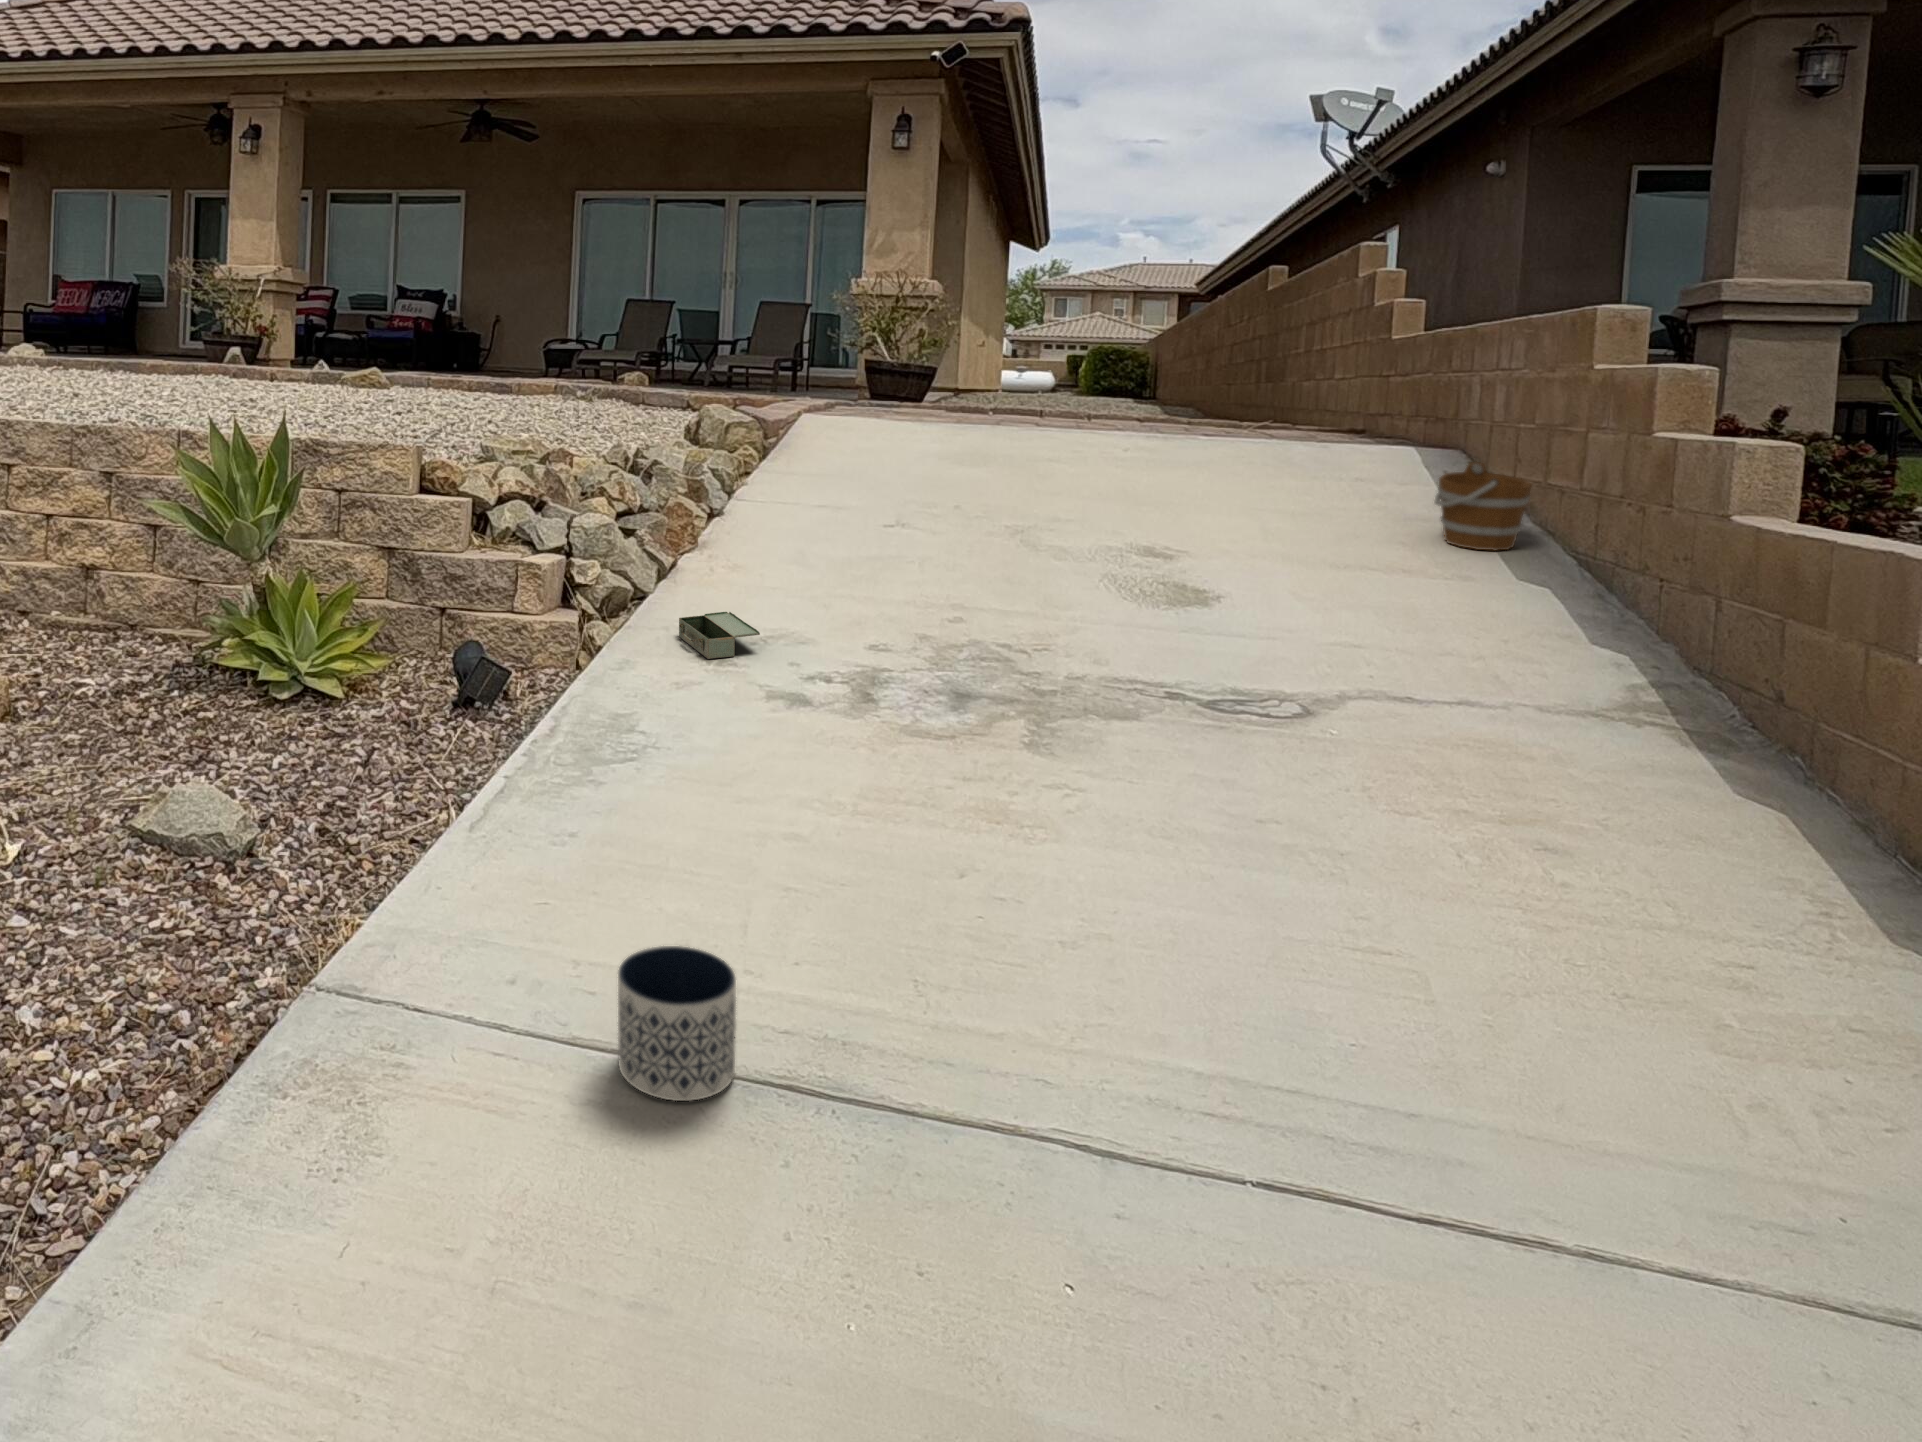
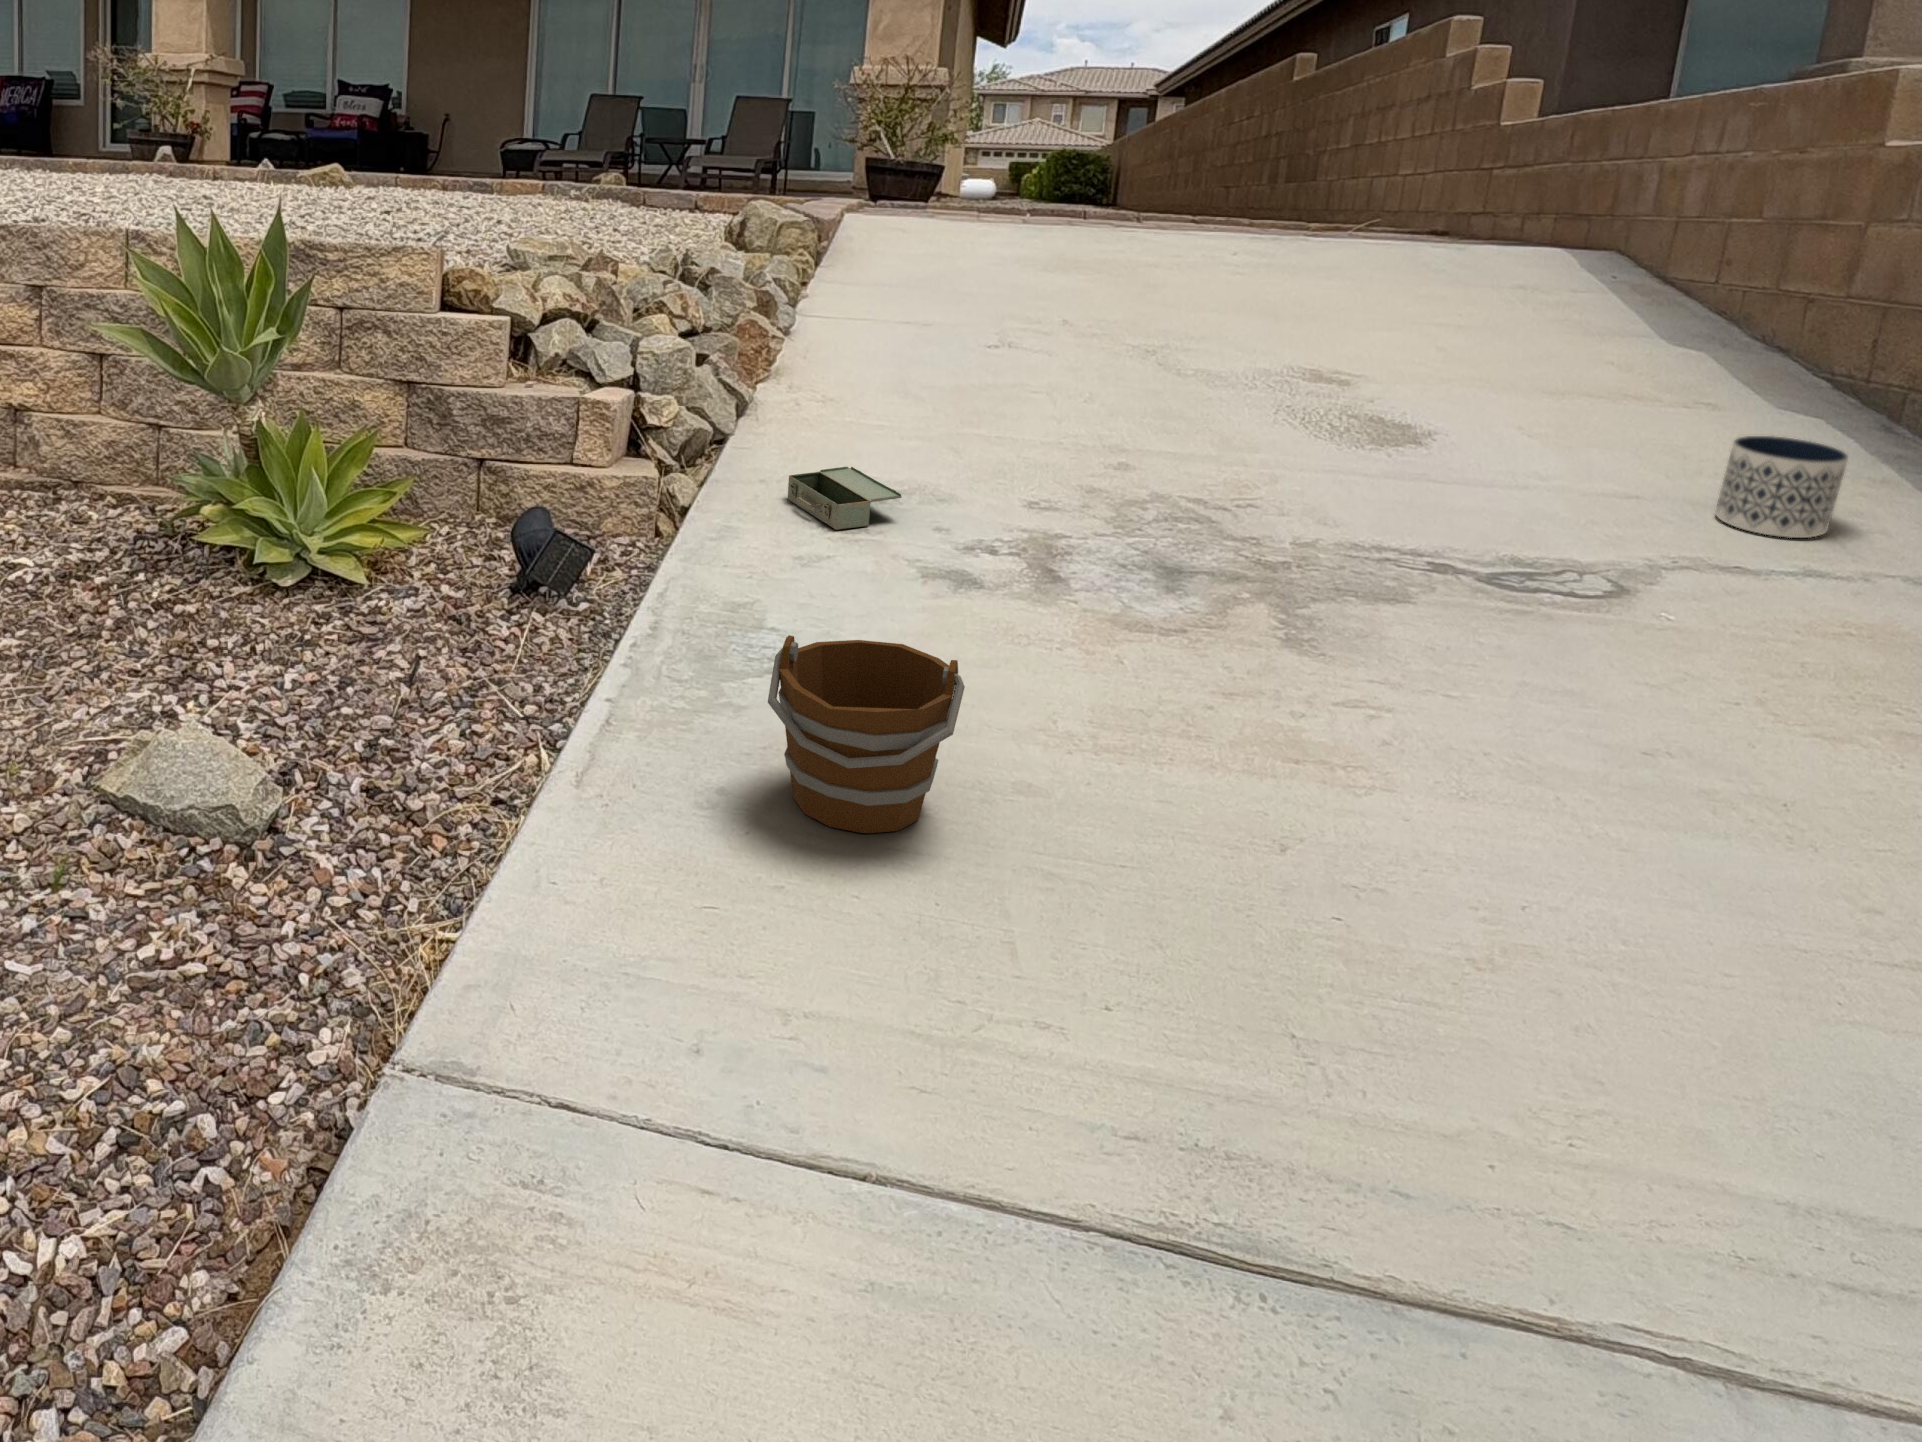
bucket: present [1435,462,1532,550] -> present [768,635,965,833]
planter: present [618,946,736,1101] -> present [1715,436,1848,538]

